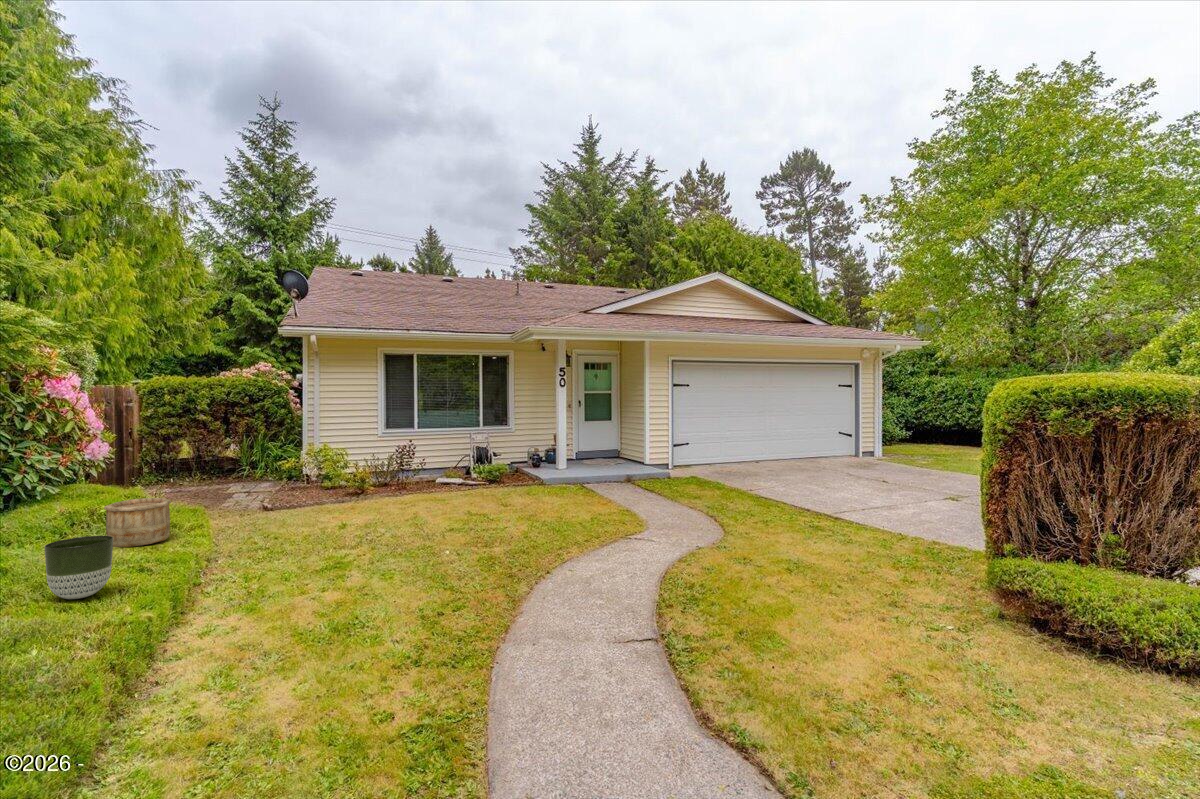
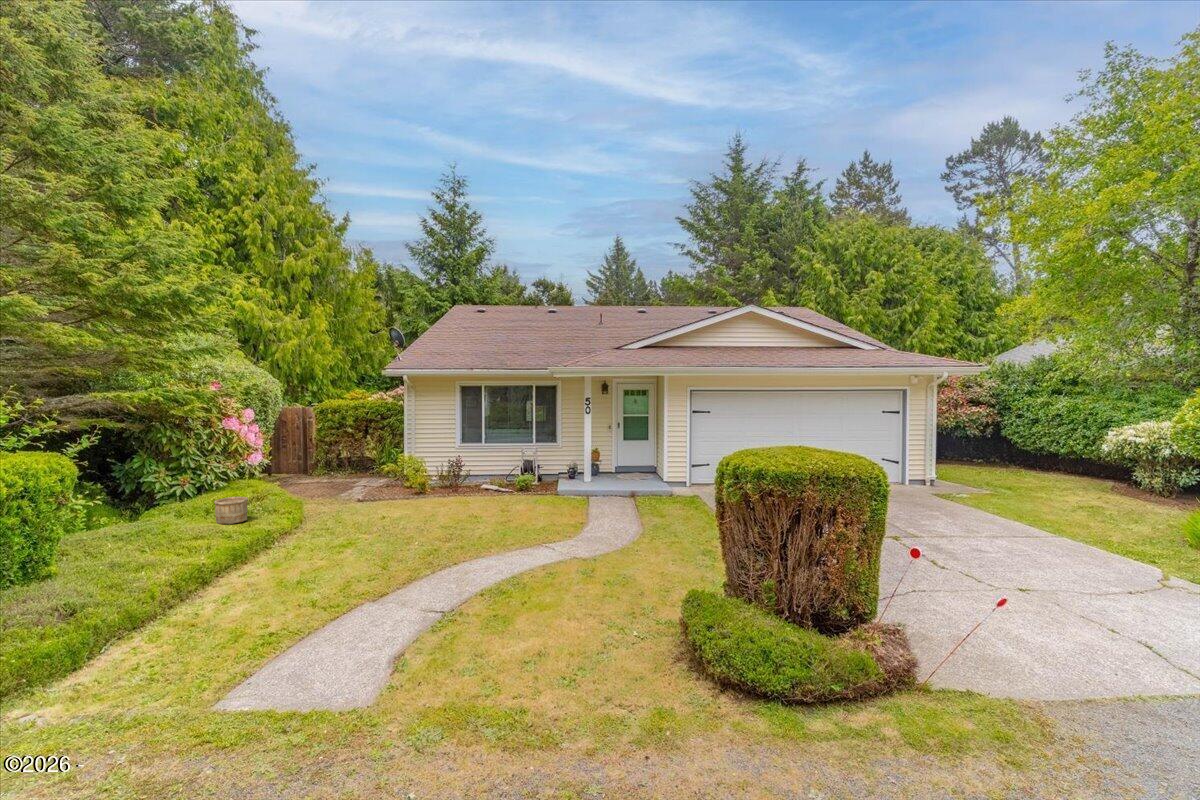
planter: present [45,536,113,599] -> none [151,521,183,552]

